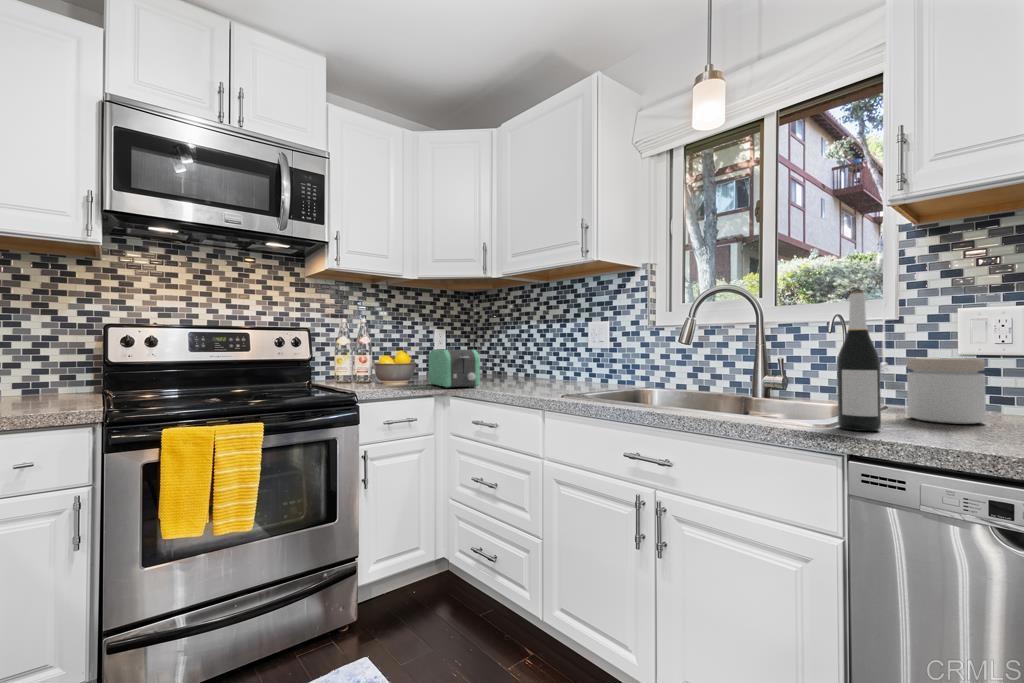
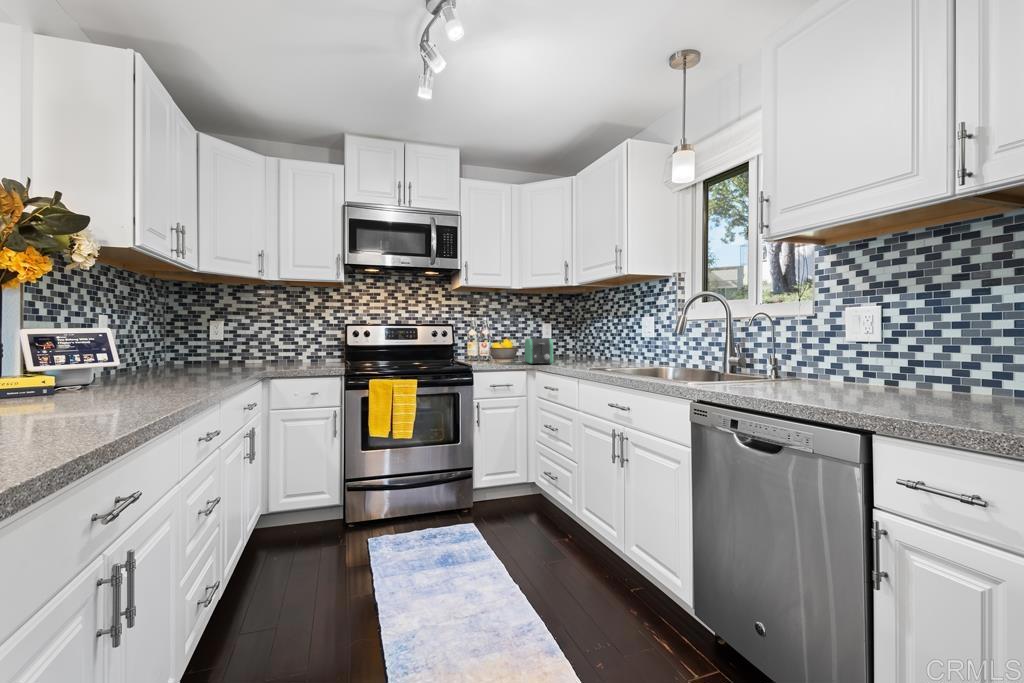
wine bottle: present [837,292,881,431] -> none [708,302,732,389]
jar: present [907,358,986,424] -> none [786,345,834,390]

